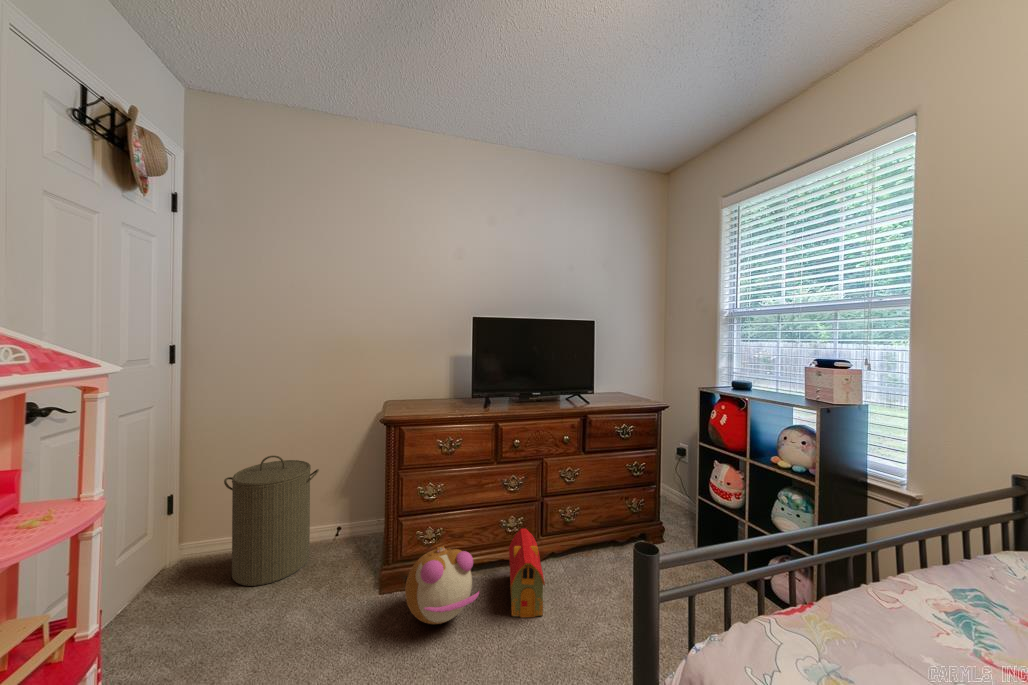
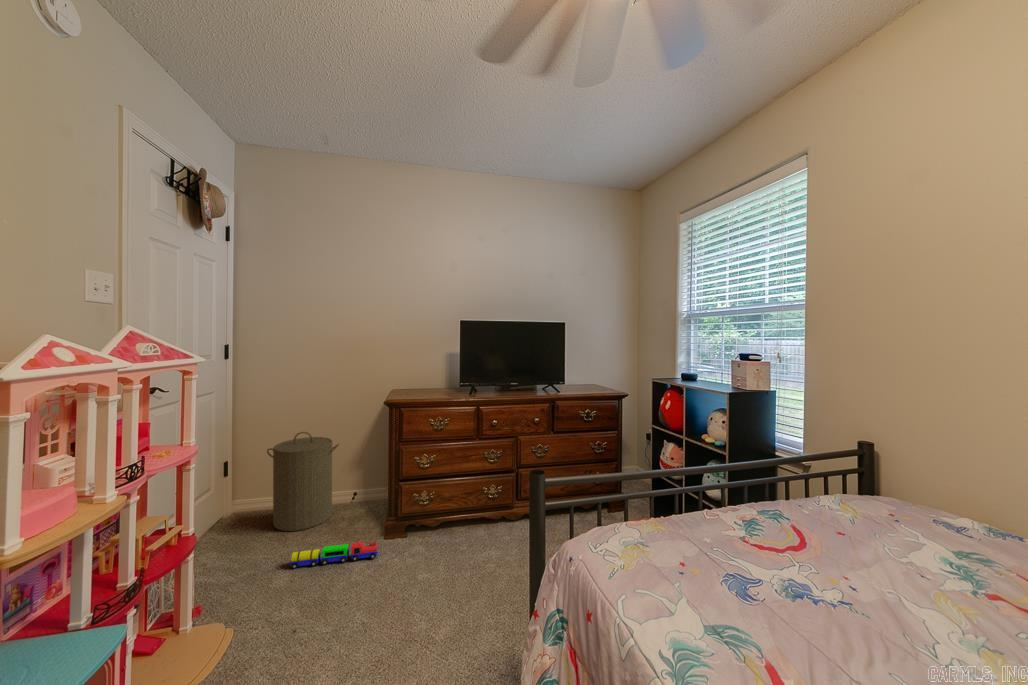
toy house: present [509,529,545,617] -> none [485,492,512,557]
plush toy: present [405,546,479,624] -> none [403,500,460,557]
toy train: none [251,603,372,650] -> present [290,541,378,569]

